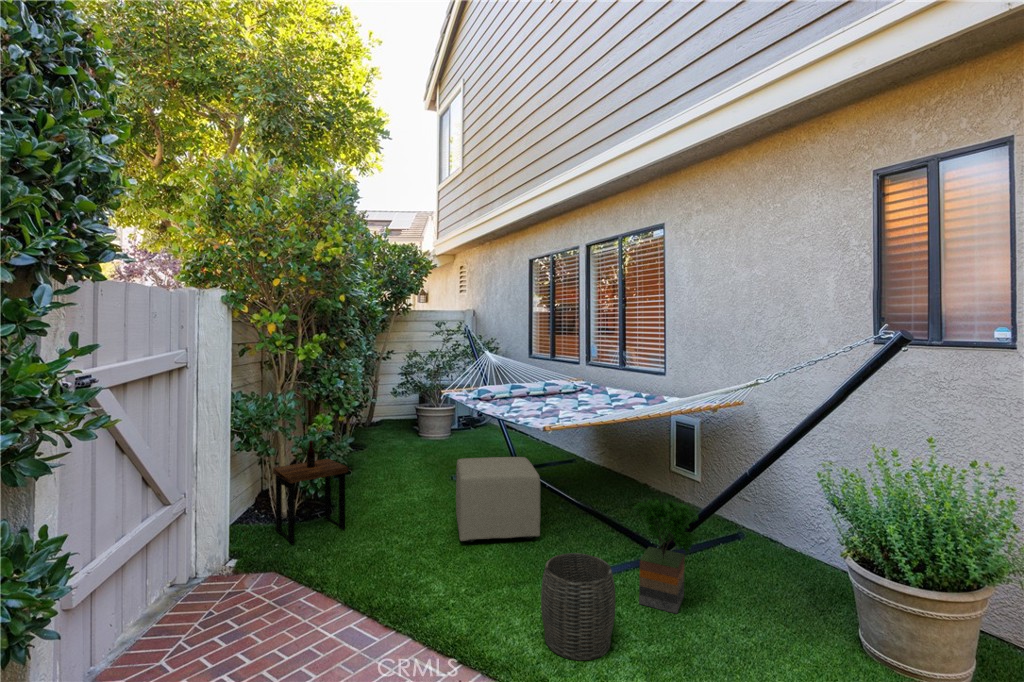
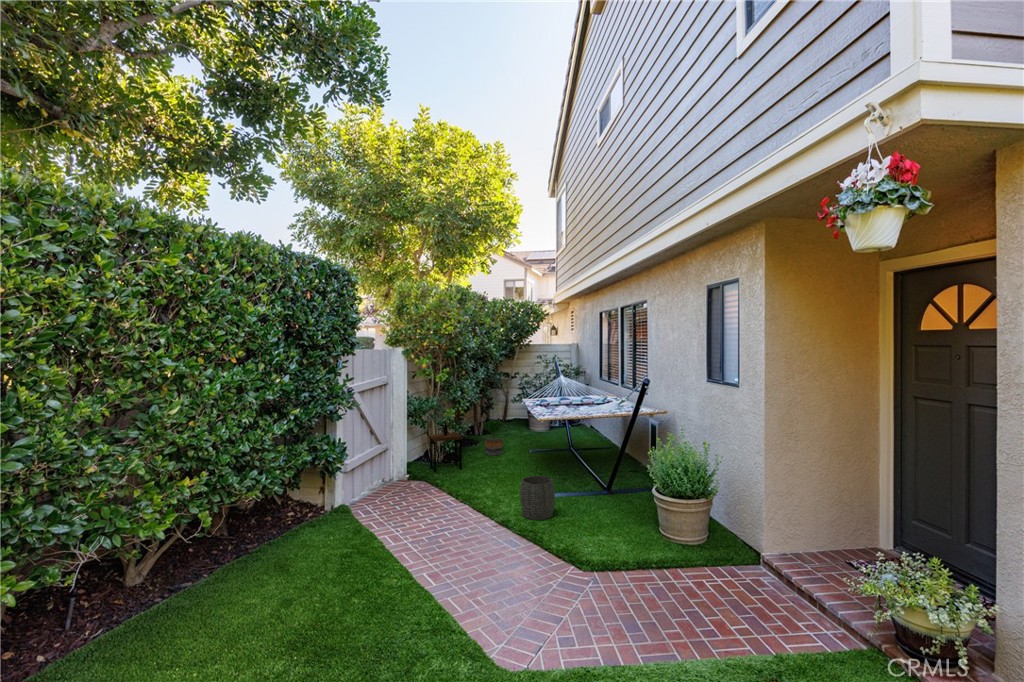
ottoman: present [456,457,540,542] -> none [512,436,560,480]
potted tree: present [634,499,699,614] -> present [484,420,506,456]

